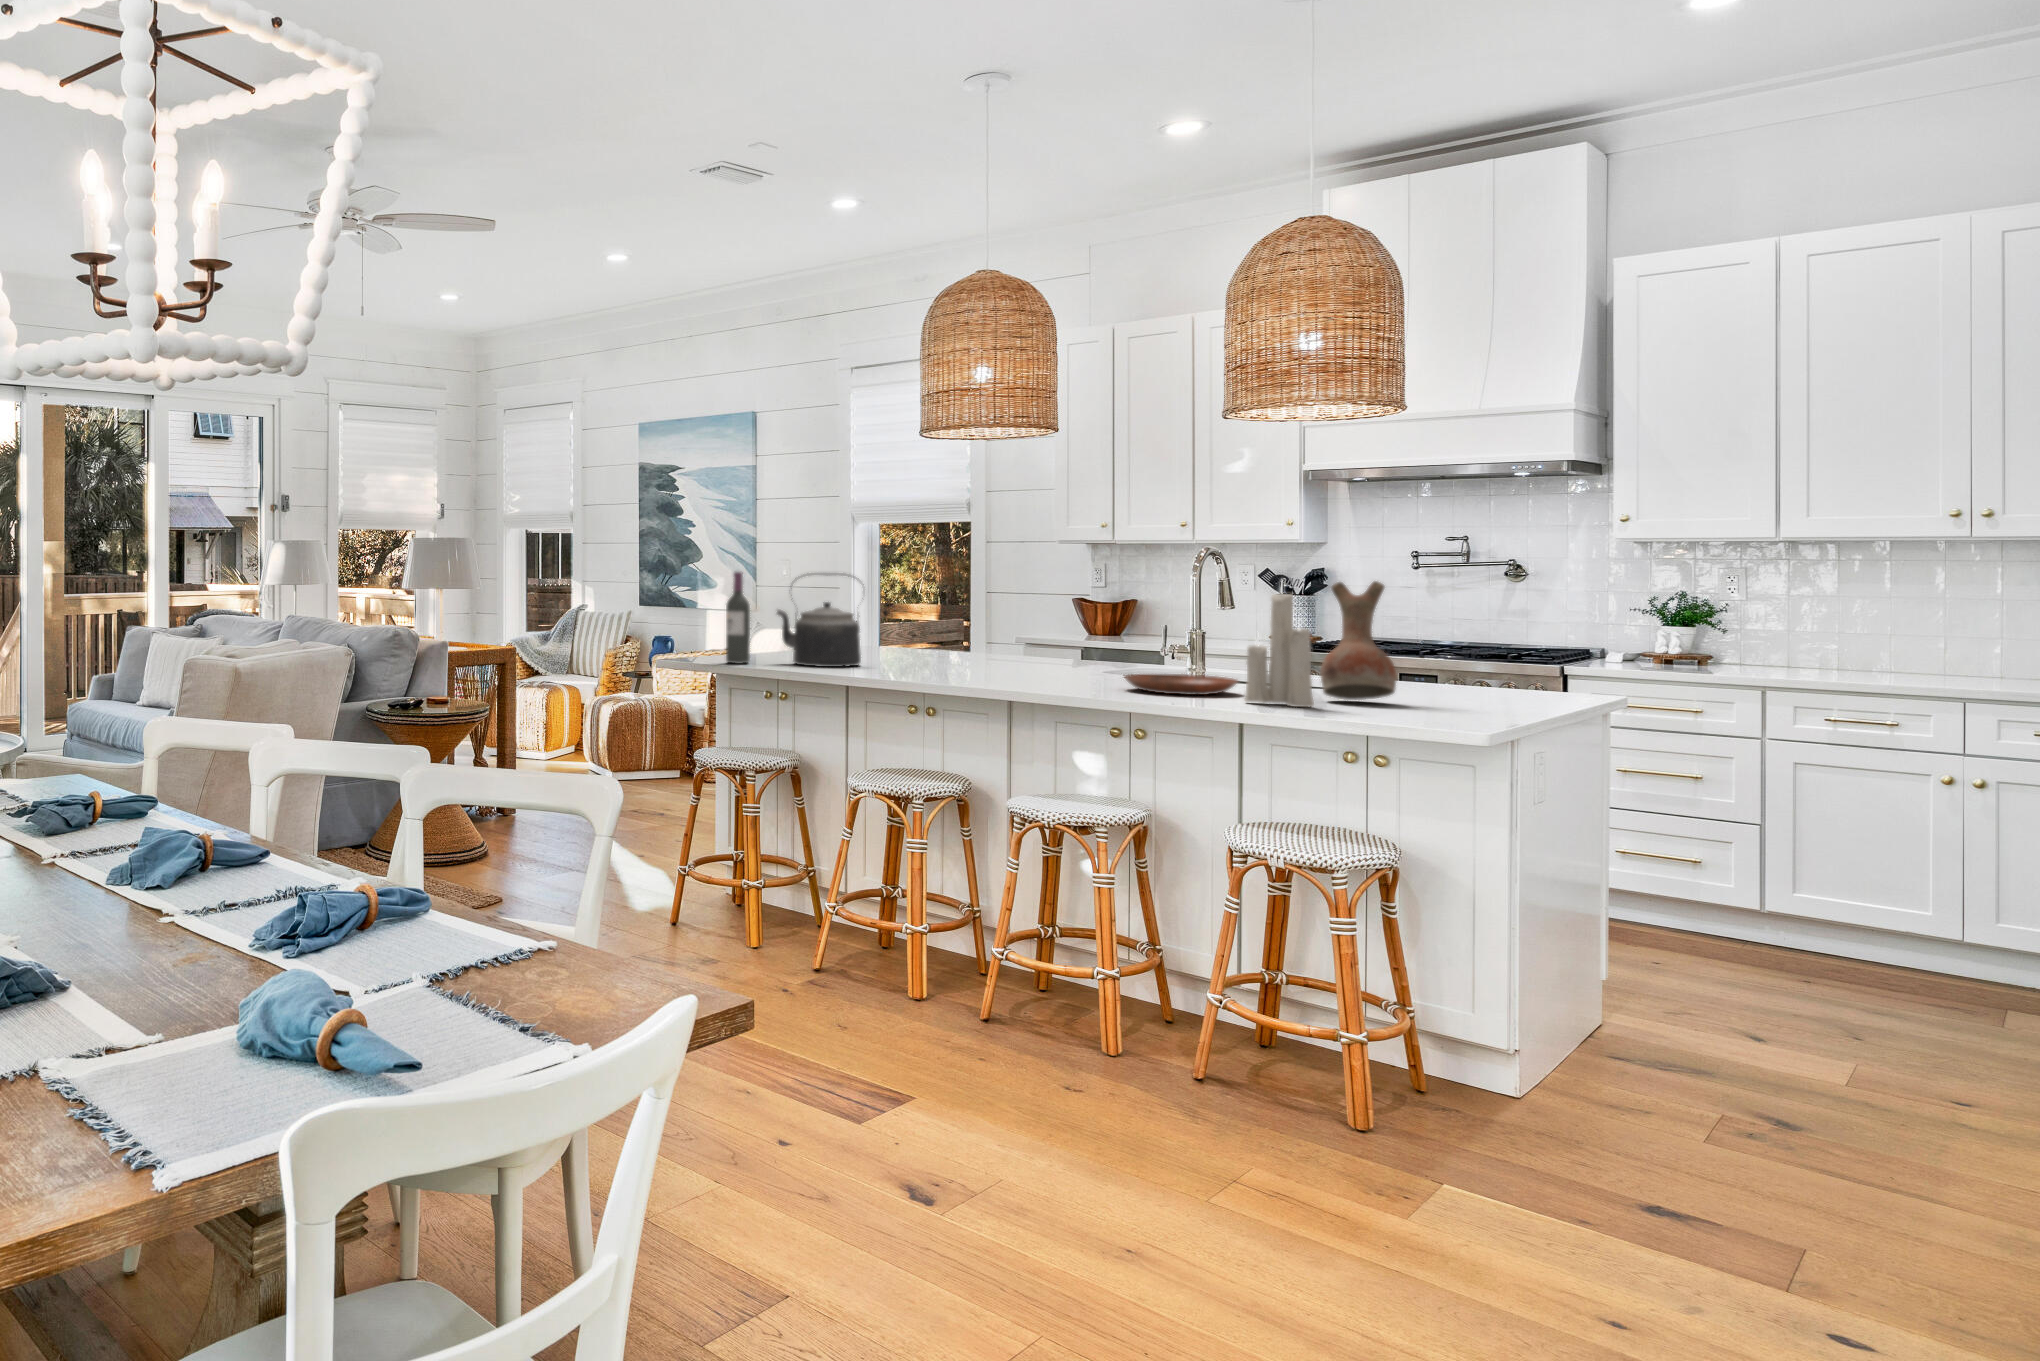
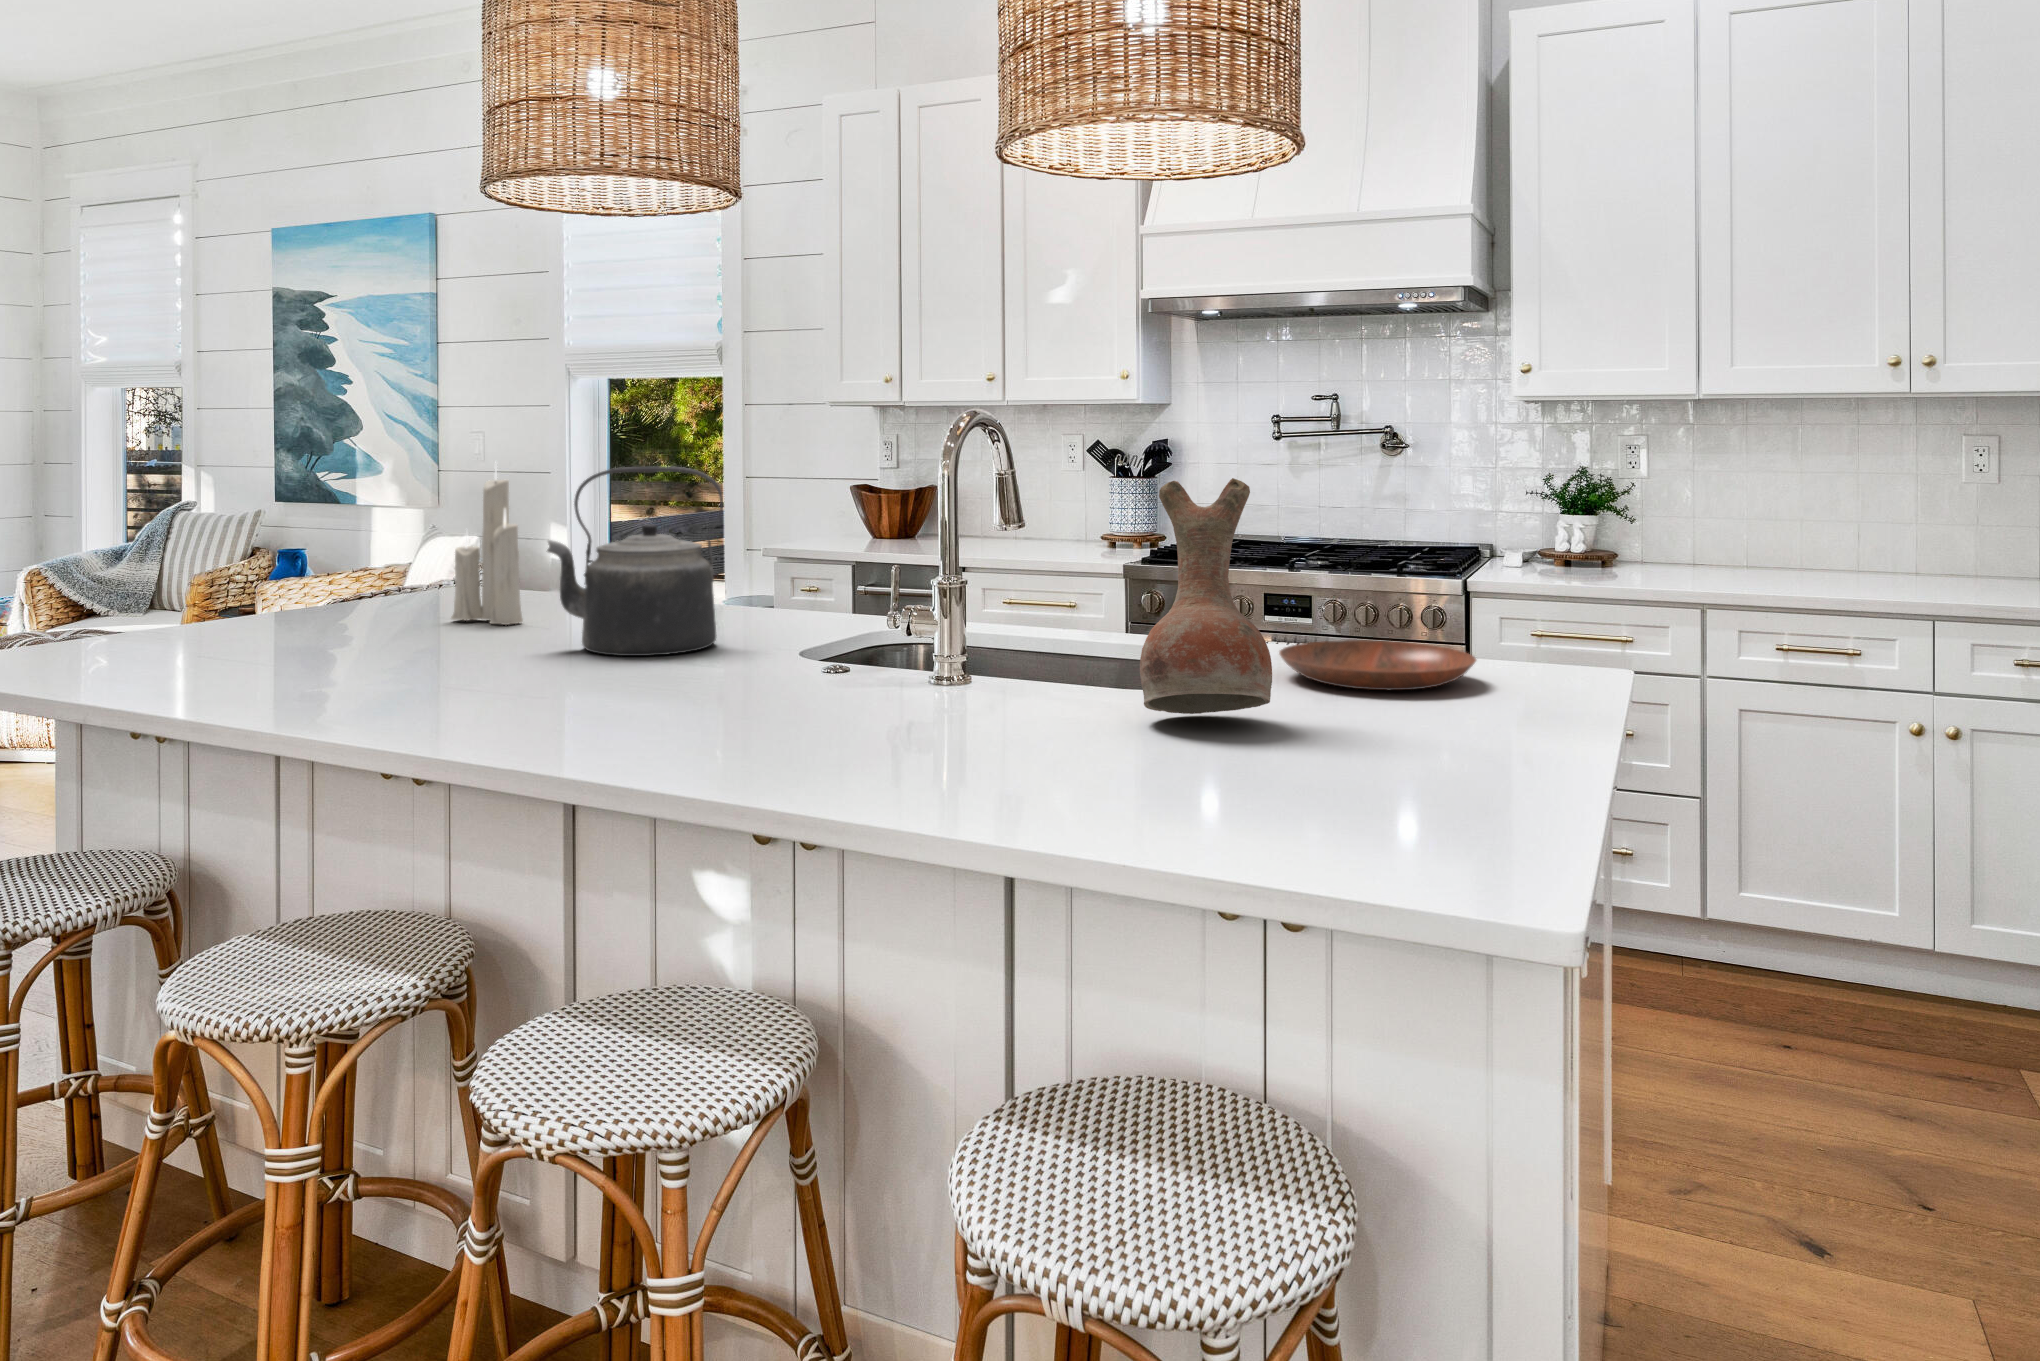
wine bottle: present [726,572,750,664] -> none [71,467,127,658]
kettle: present [777,573,864,667] -> present [547,467,723,656]
candle: present [1245,593,1314,707] -> present [451,470,523,625]
bowl: present [1125,674,1238,695] -> present [1280,640,1476,690]

